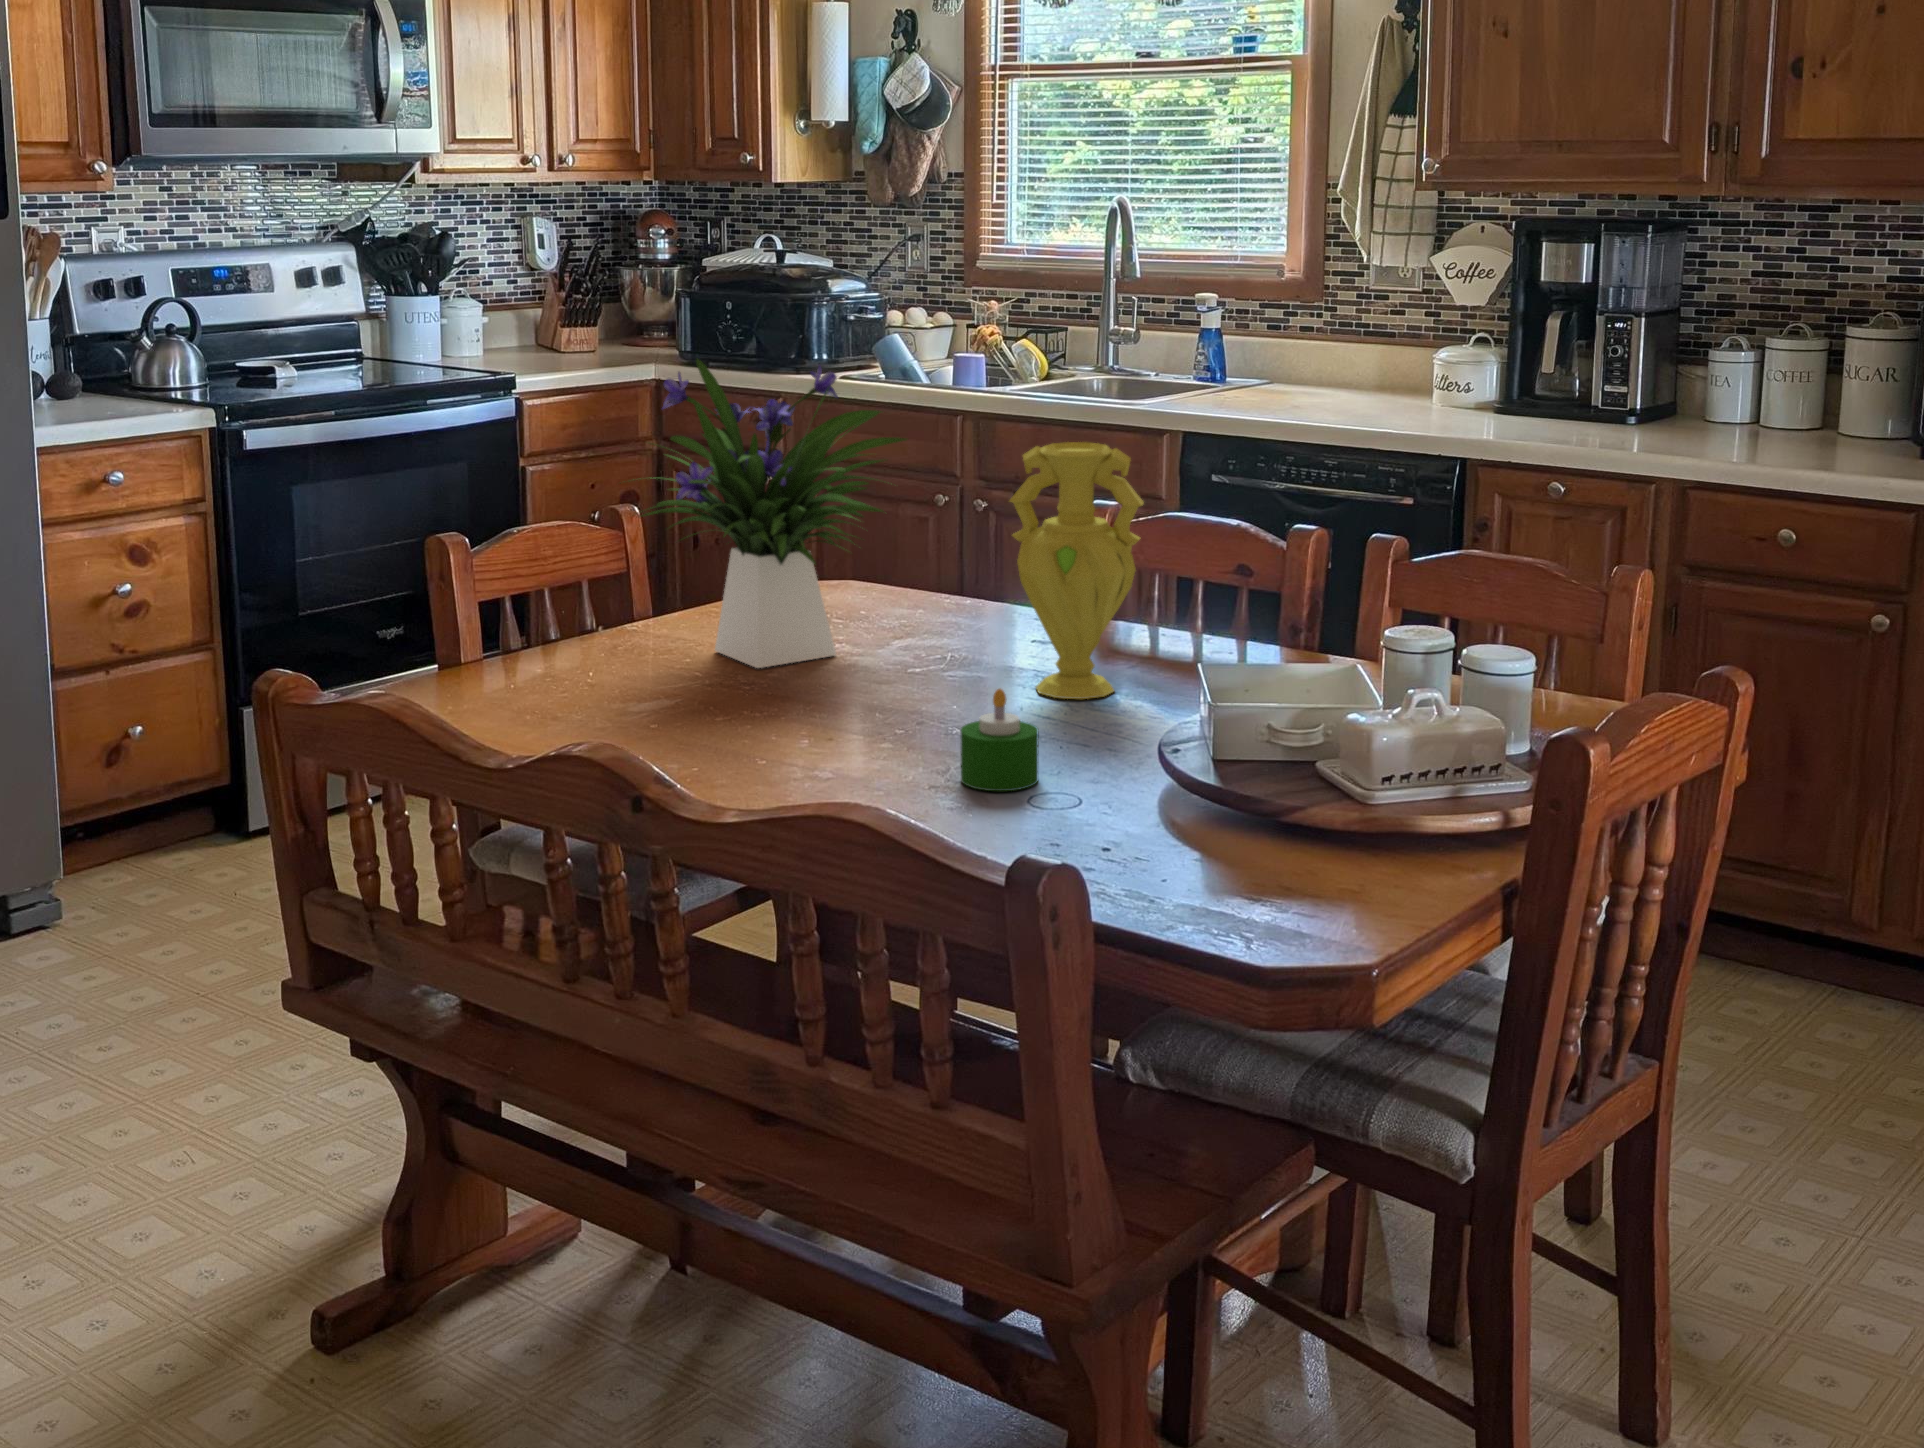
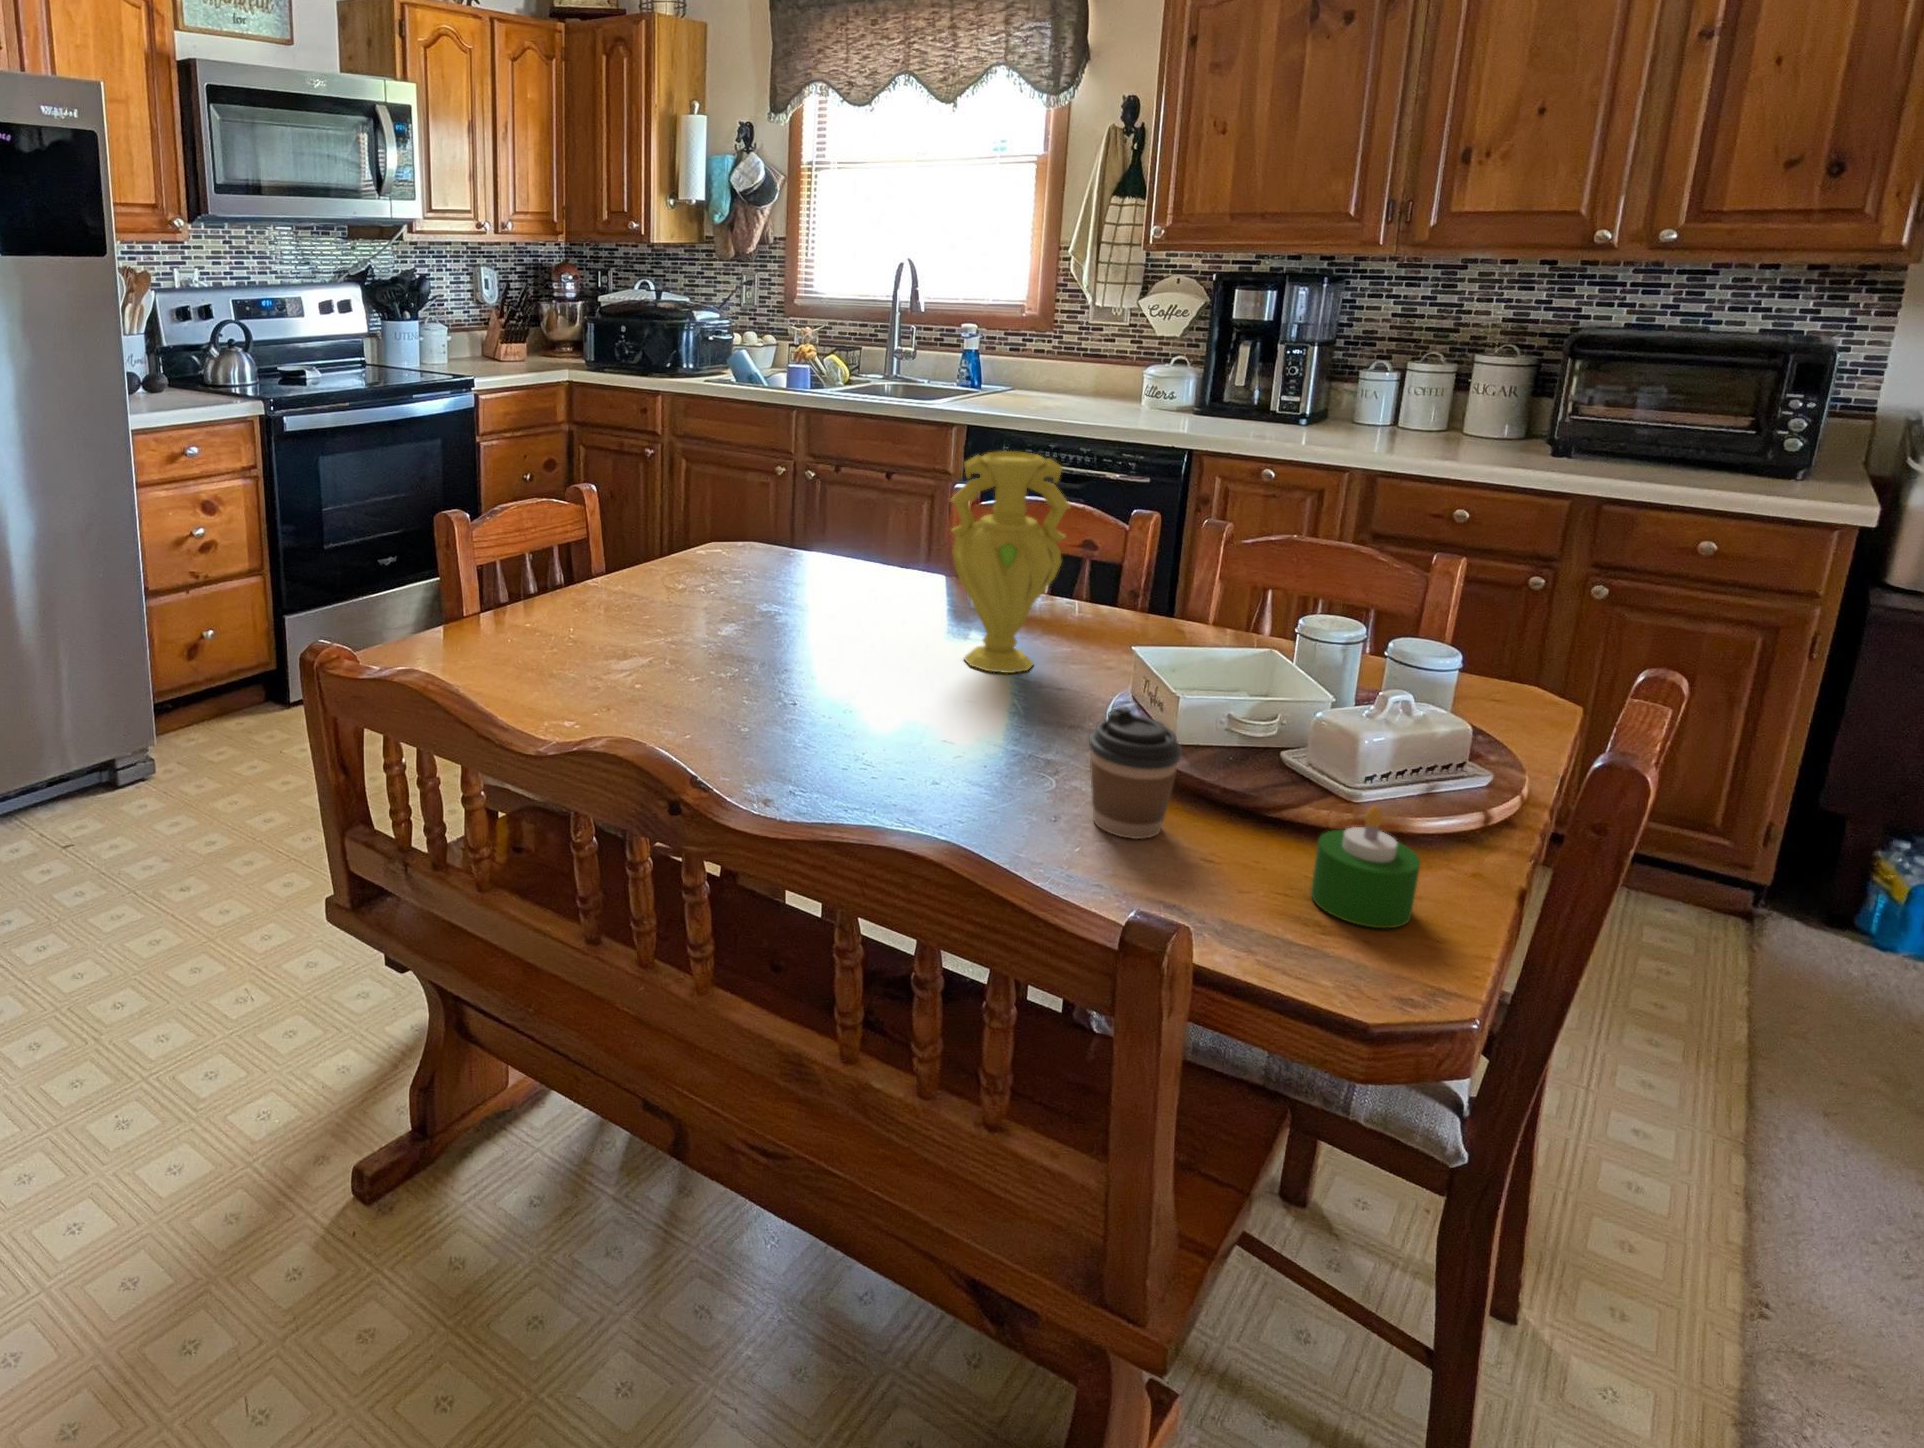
flower arrangement: present [624,358,907,668] -> none [605,374,860,635]
candle: present [961,689,1039,791] -> present [1311,806,1421,928]
coffee cup: none [1078,698,1170,832] -> present [1089,708,1182,839]

